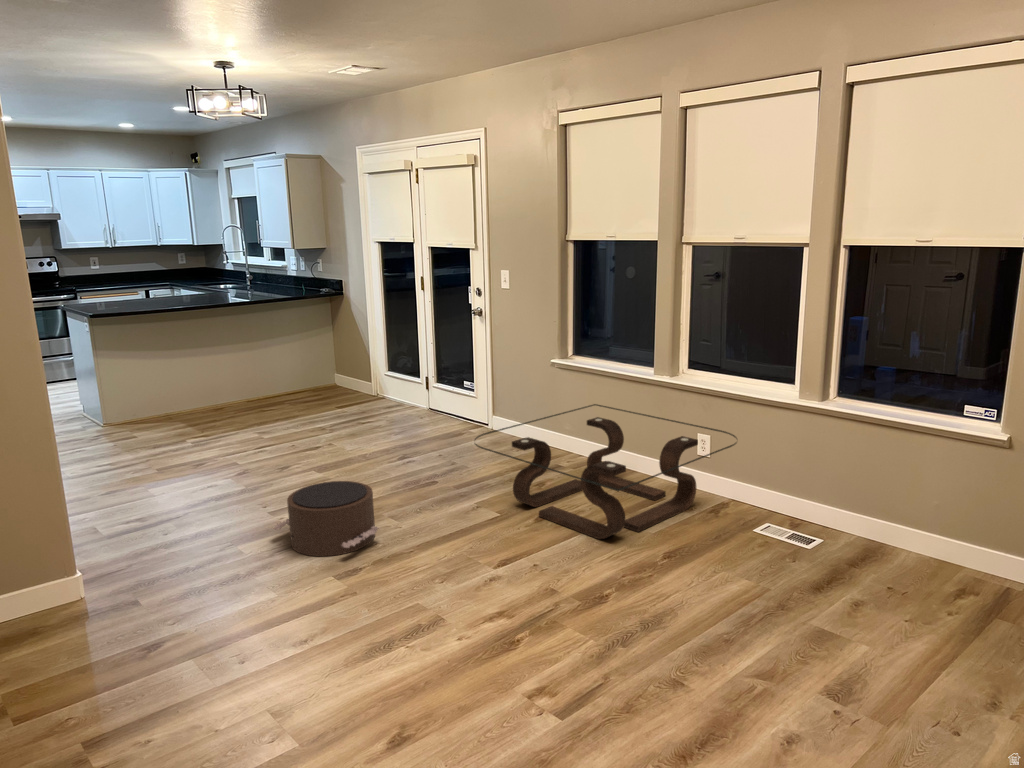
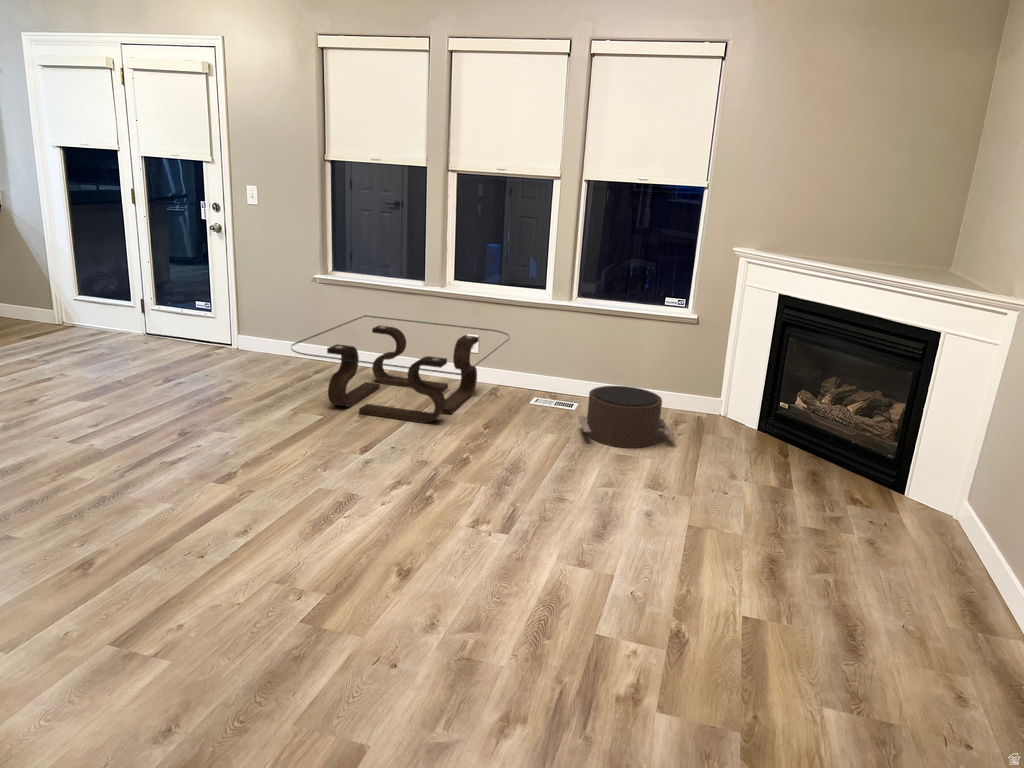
pouf: present [273,481,378,556] -> present [578,386,673,448]

